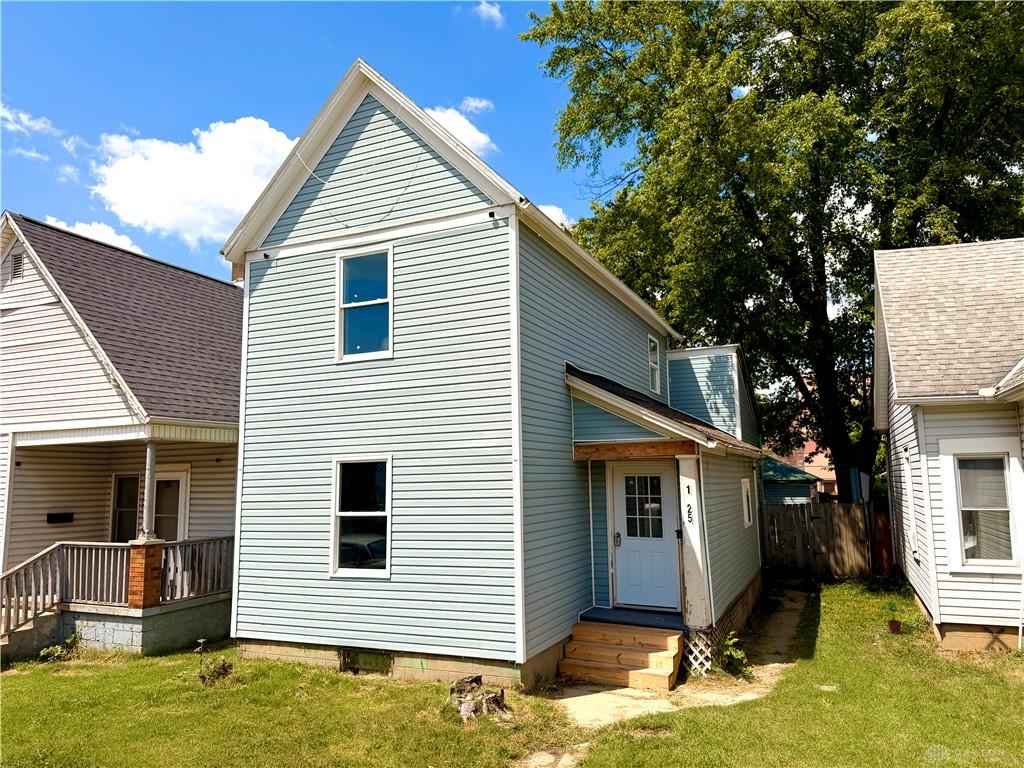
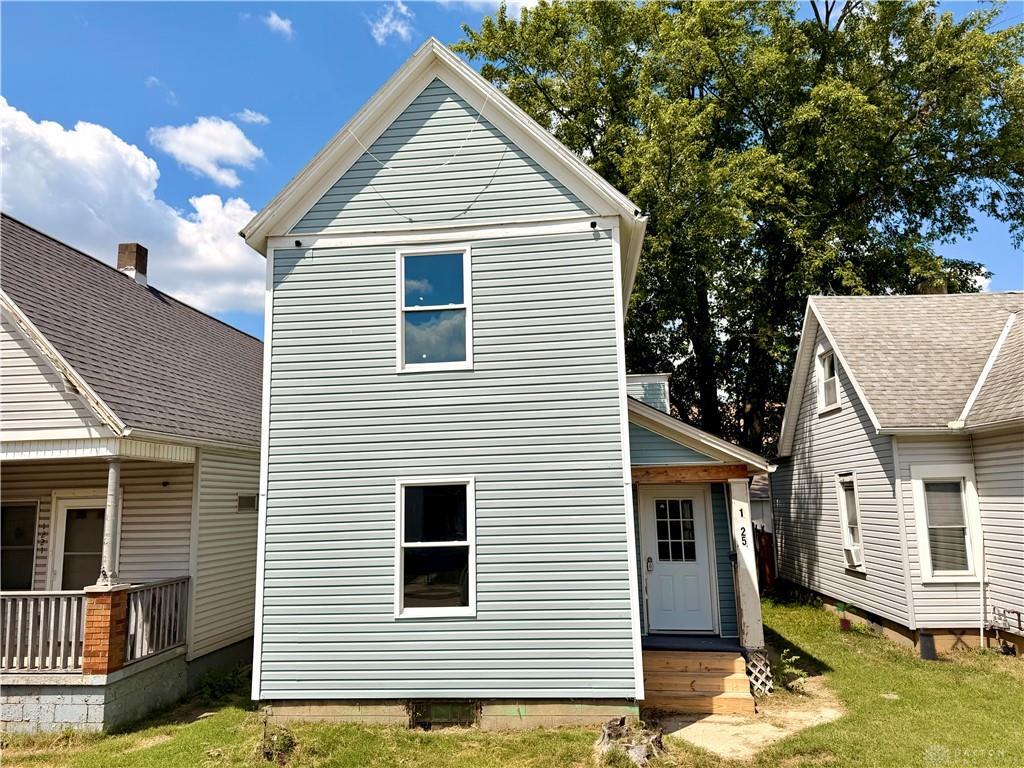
watering can: none [933,629,955,668] -> present [919,627,938,660]

